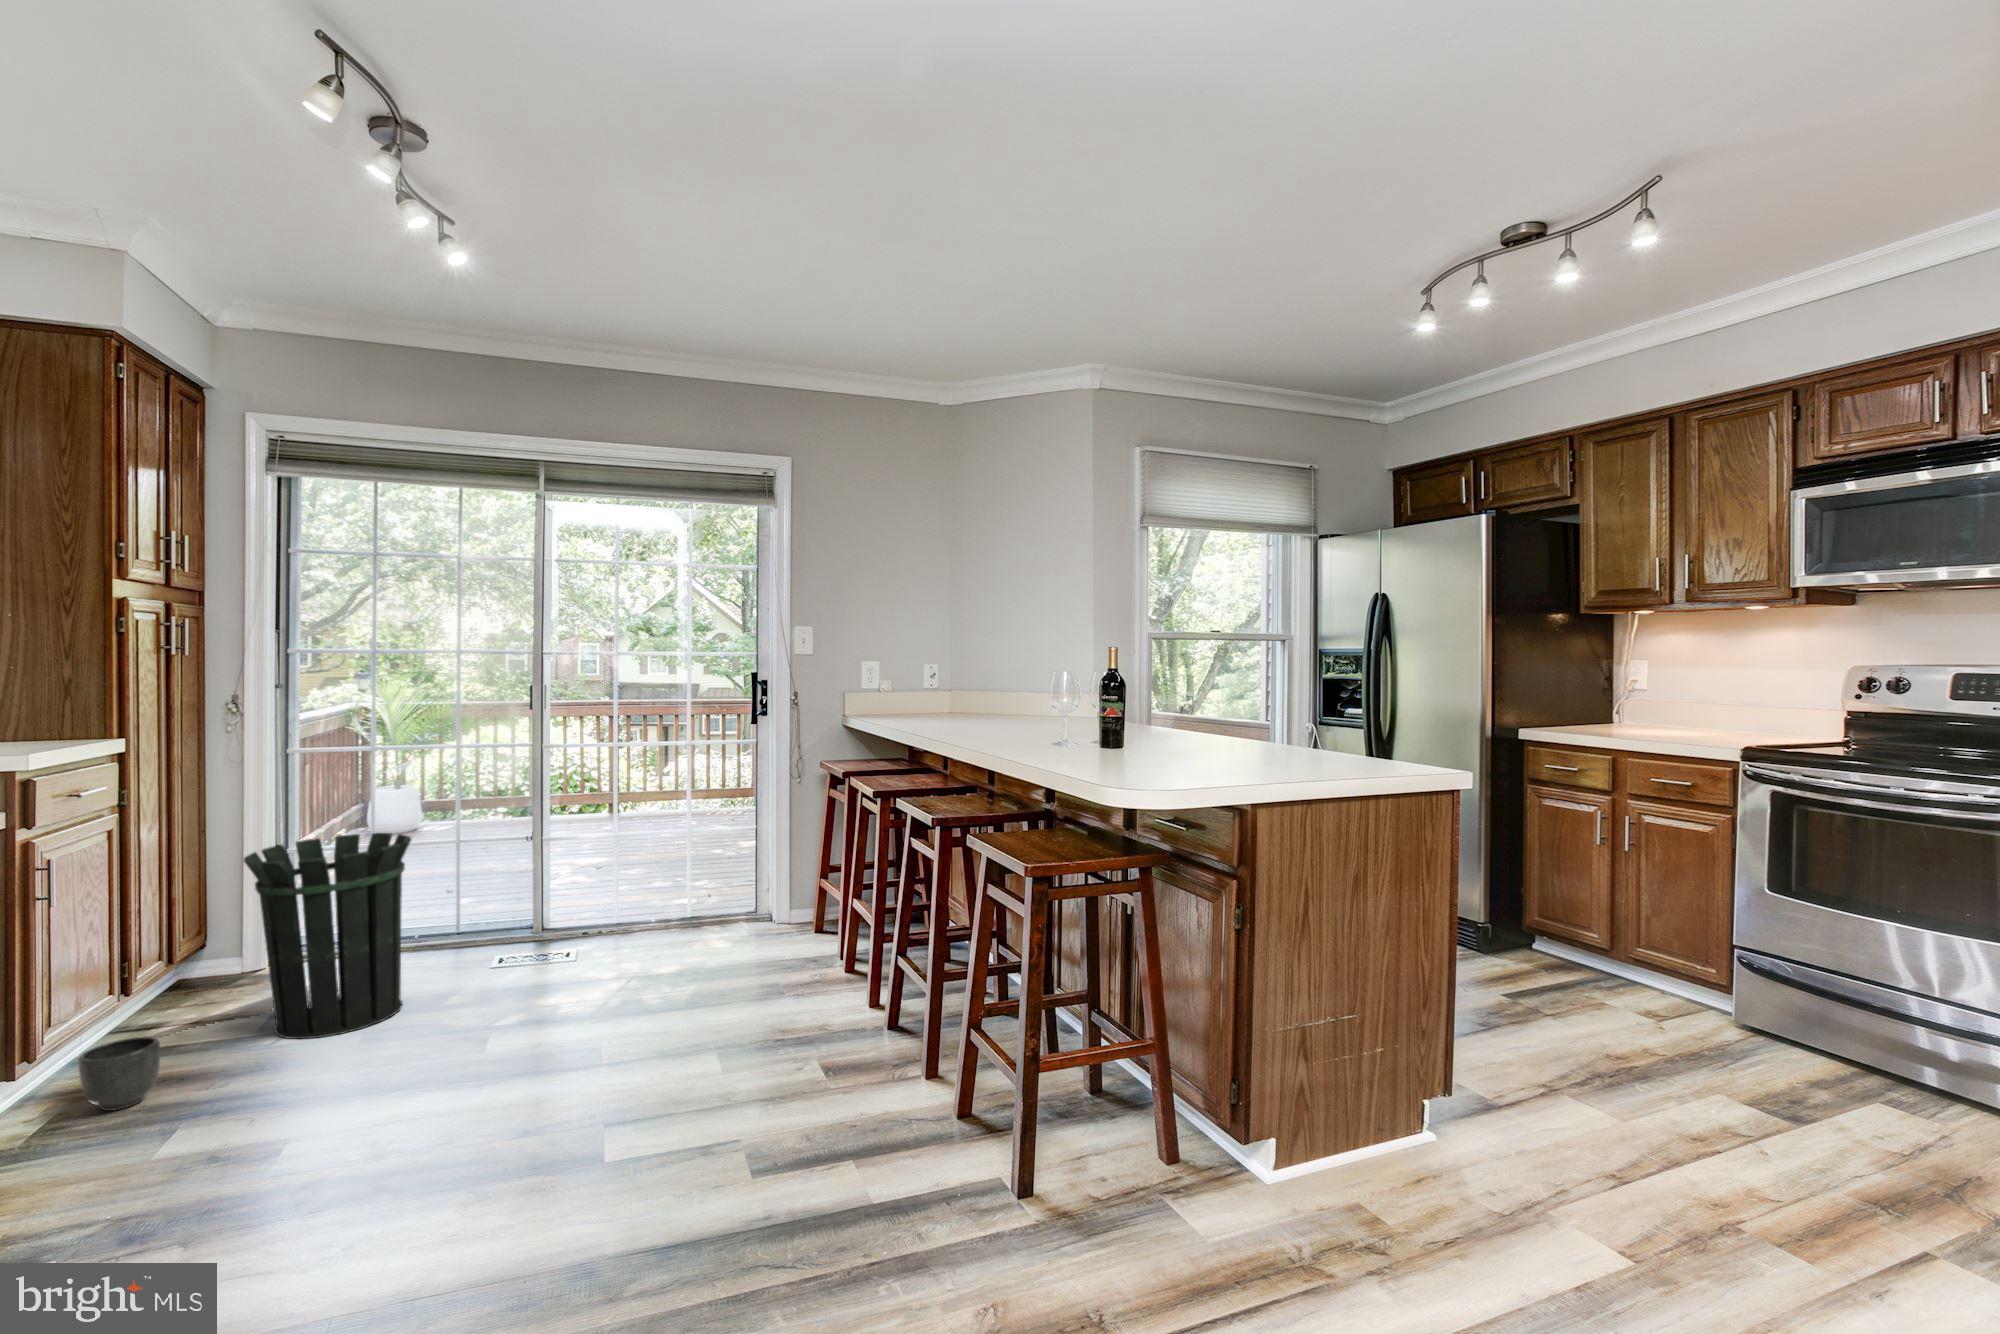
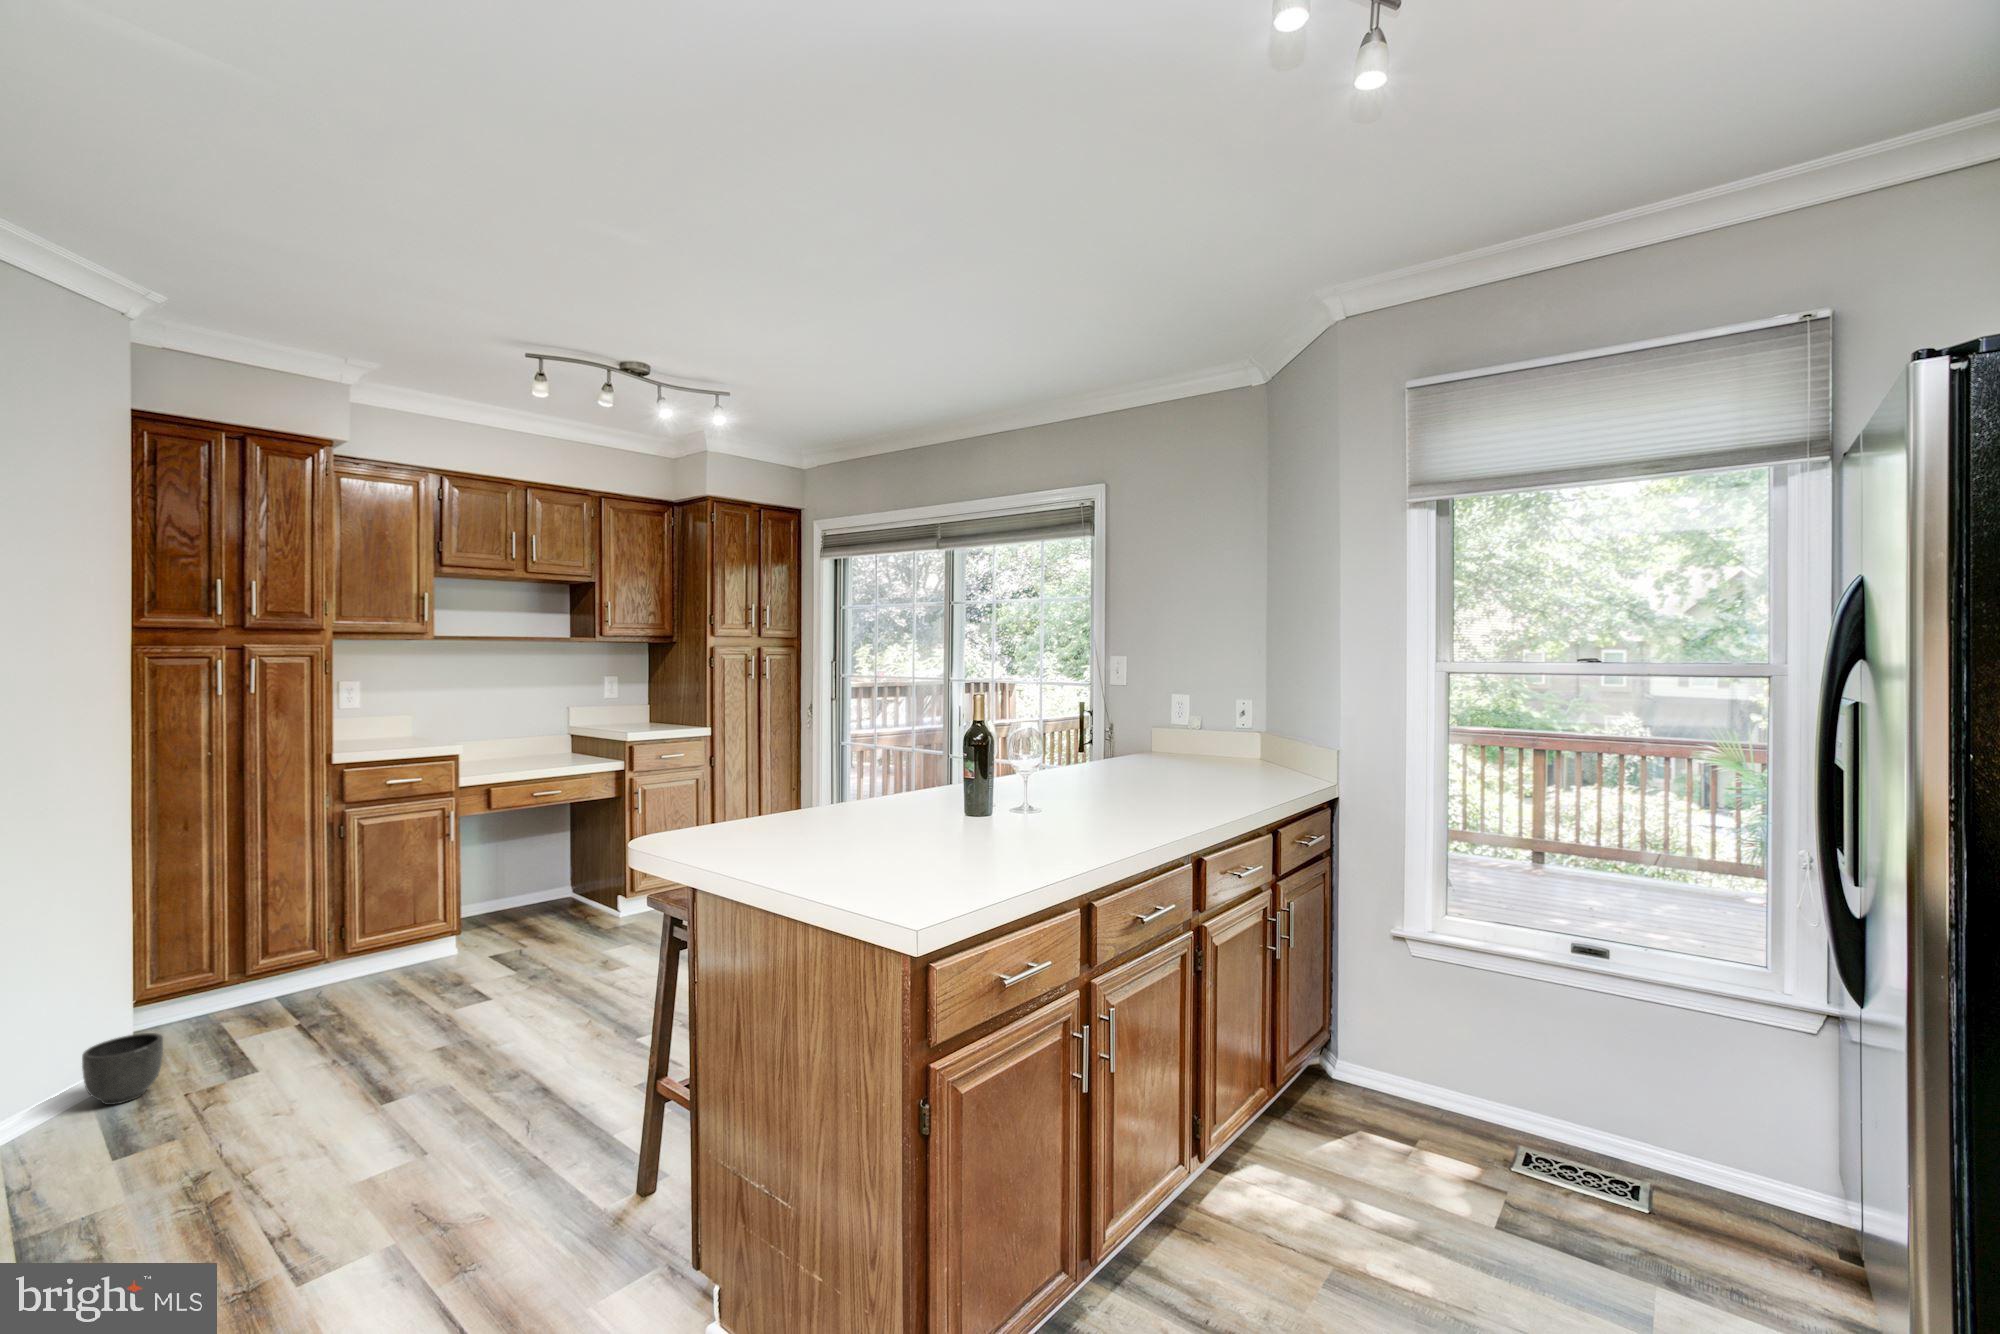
waste bin: present [244,833,411,1039] -> none [251,840,414,1034]

